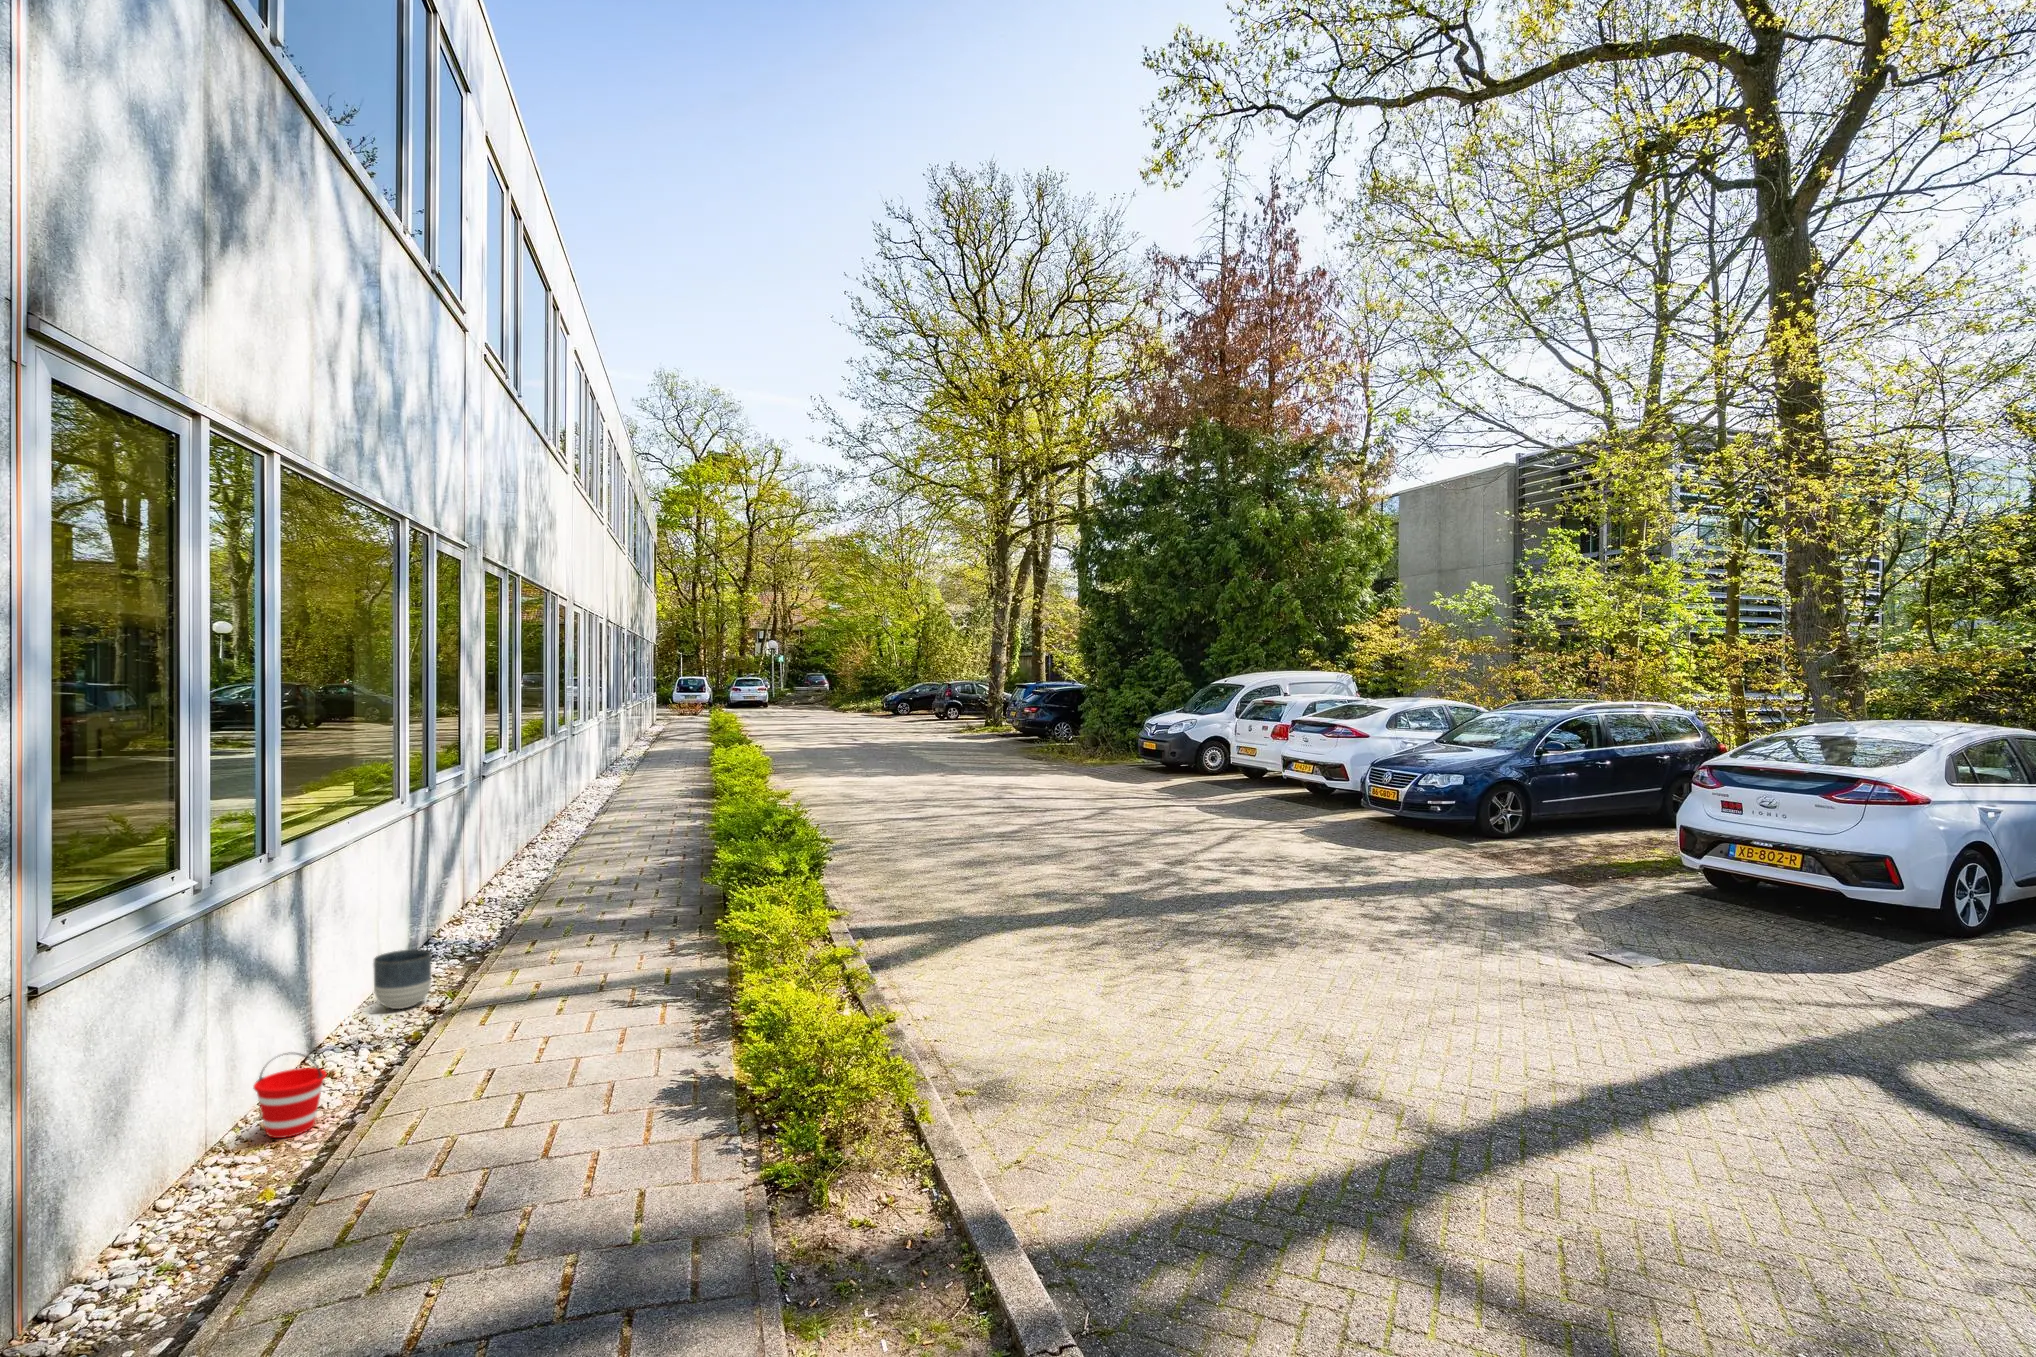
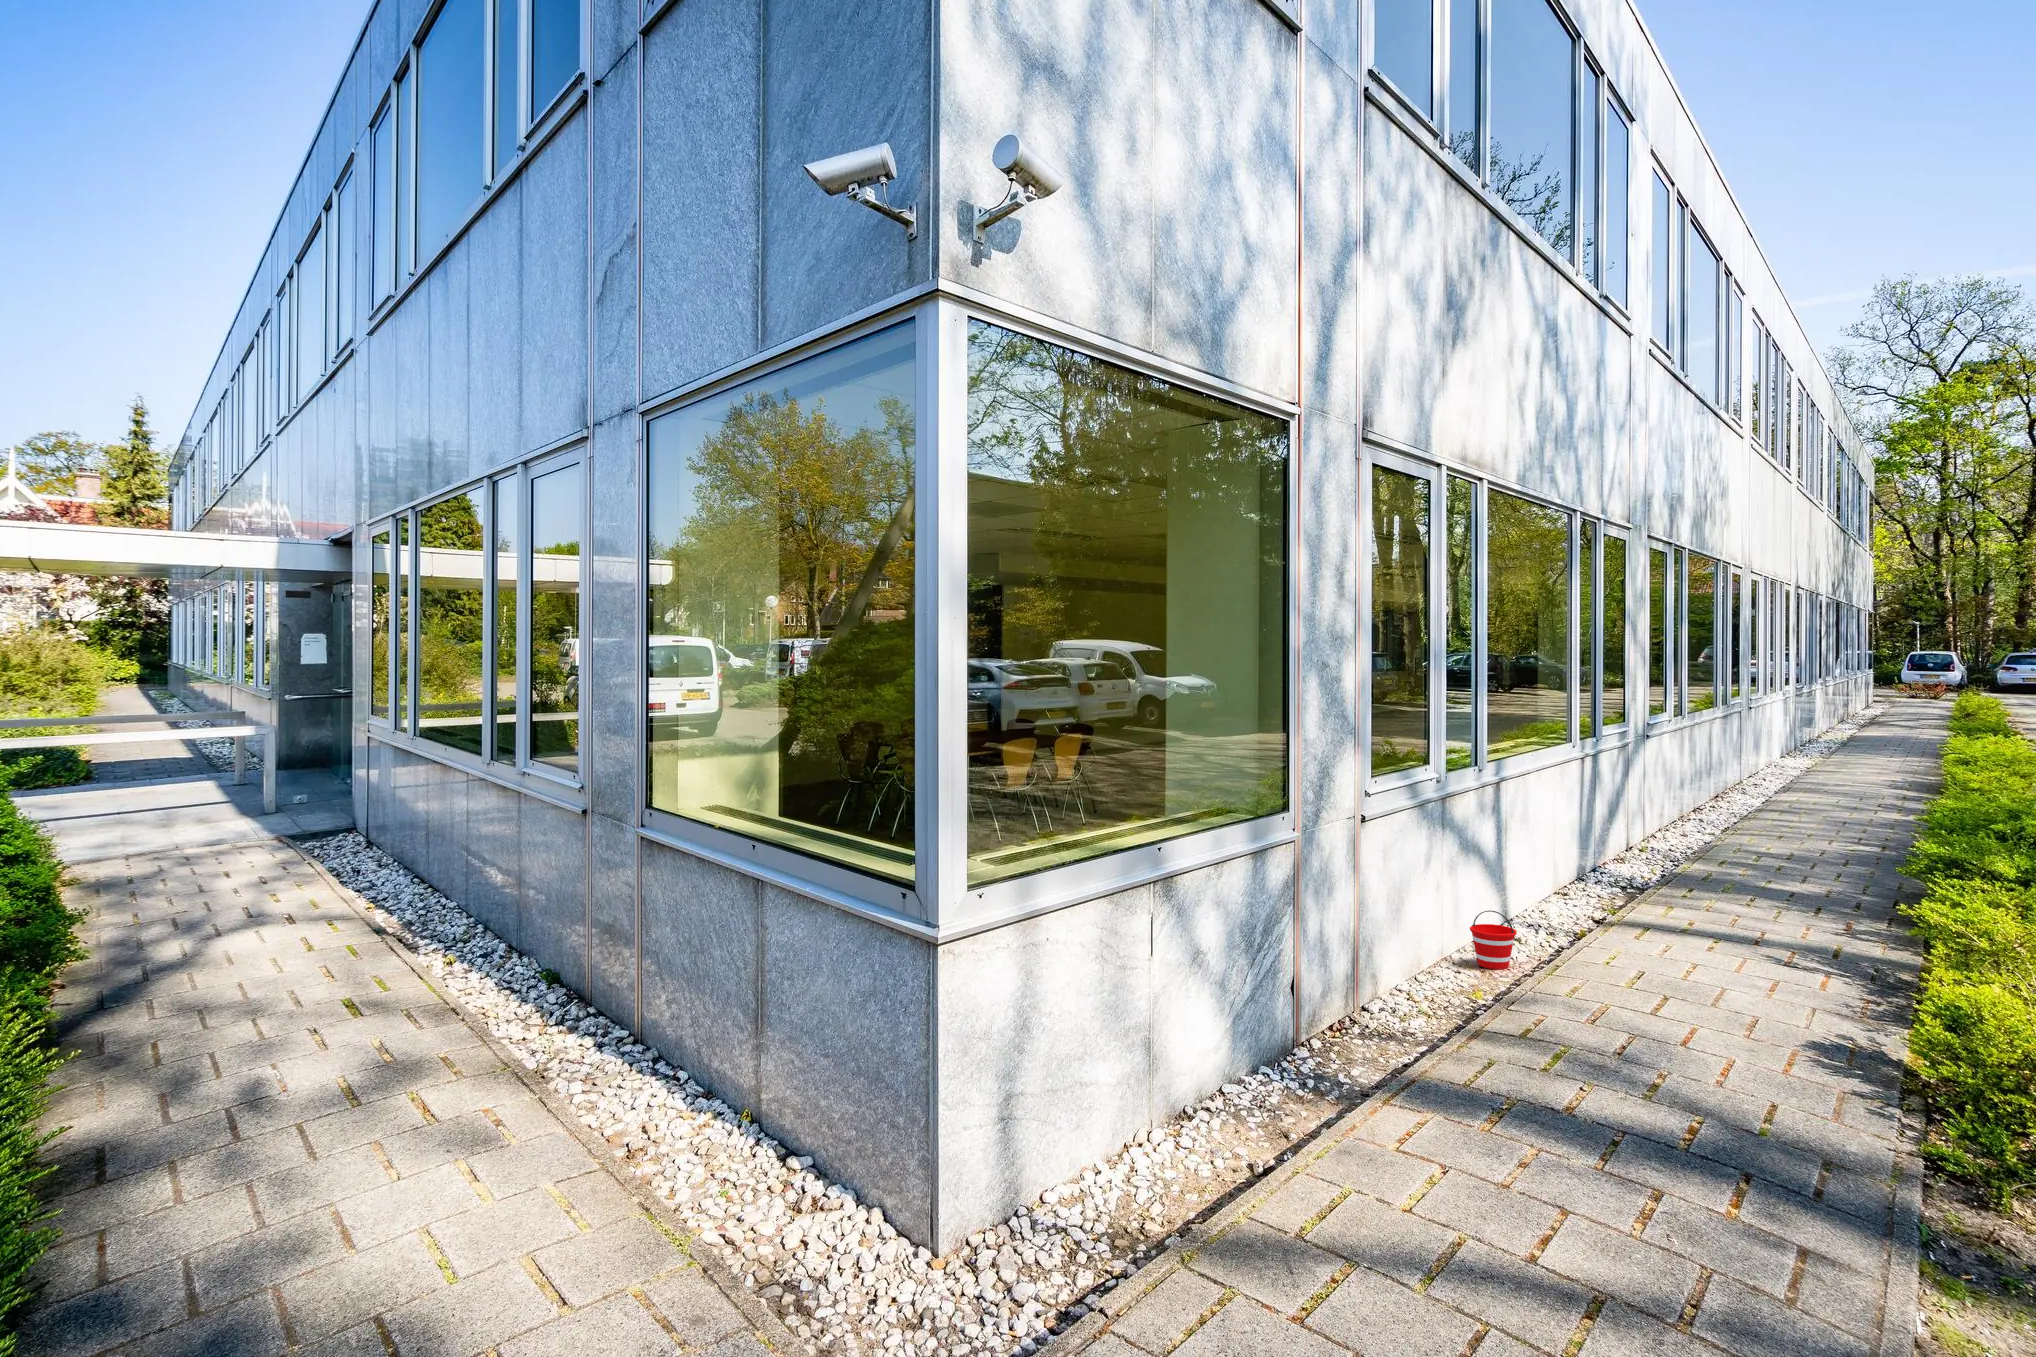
planter: present [373,949,431,1009] -> none [1550,867,1596,914]

